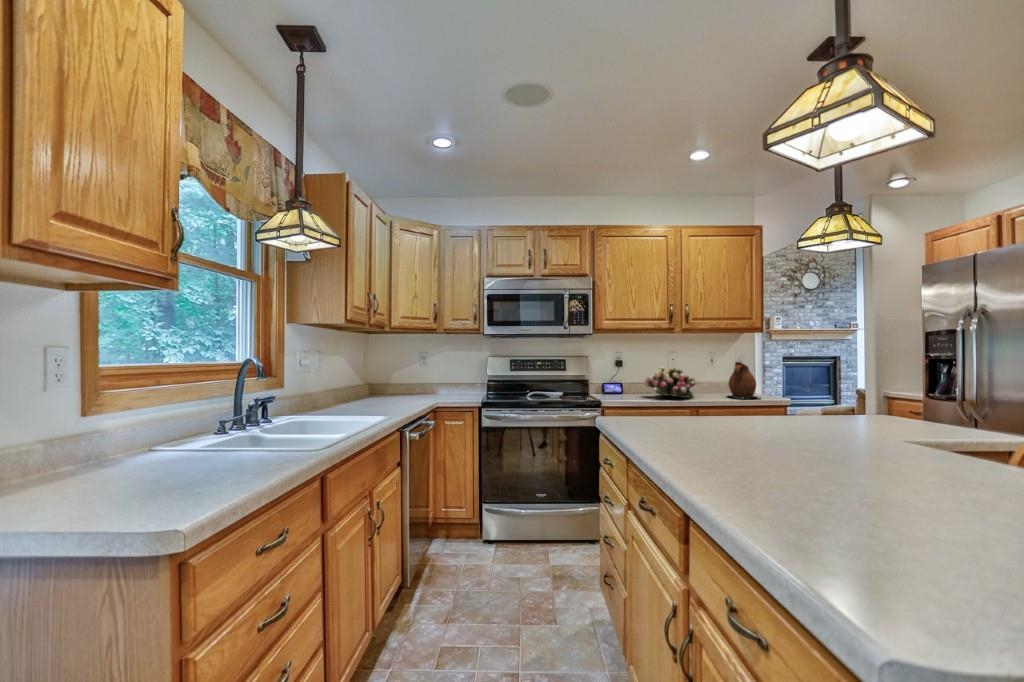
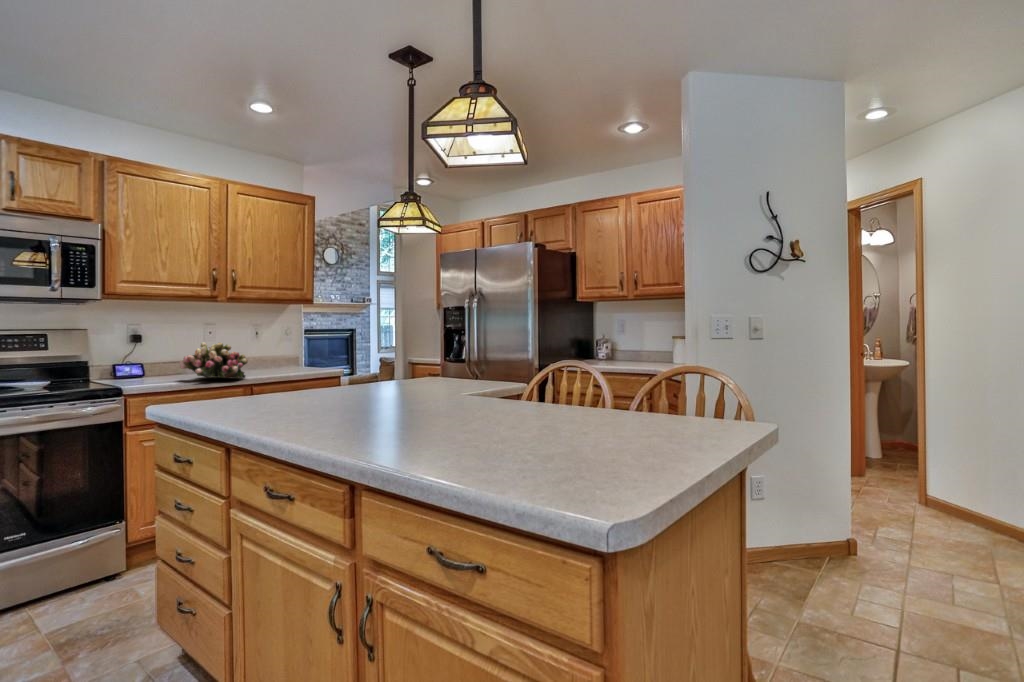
ceramic pitcher: present [728,362,758,398] -> none [278,336,317,375]

